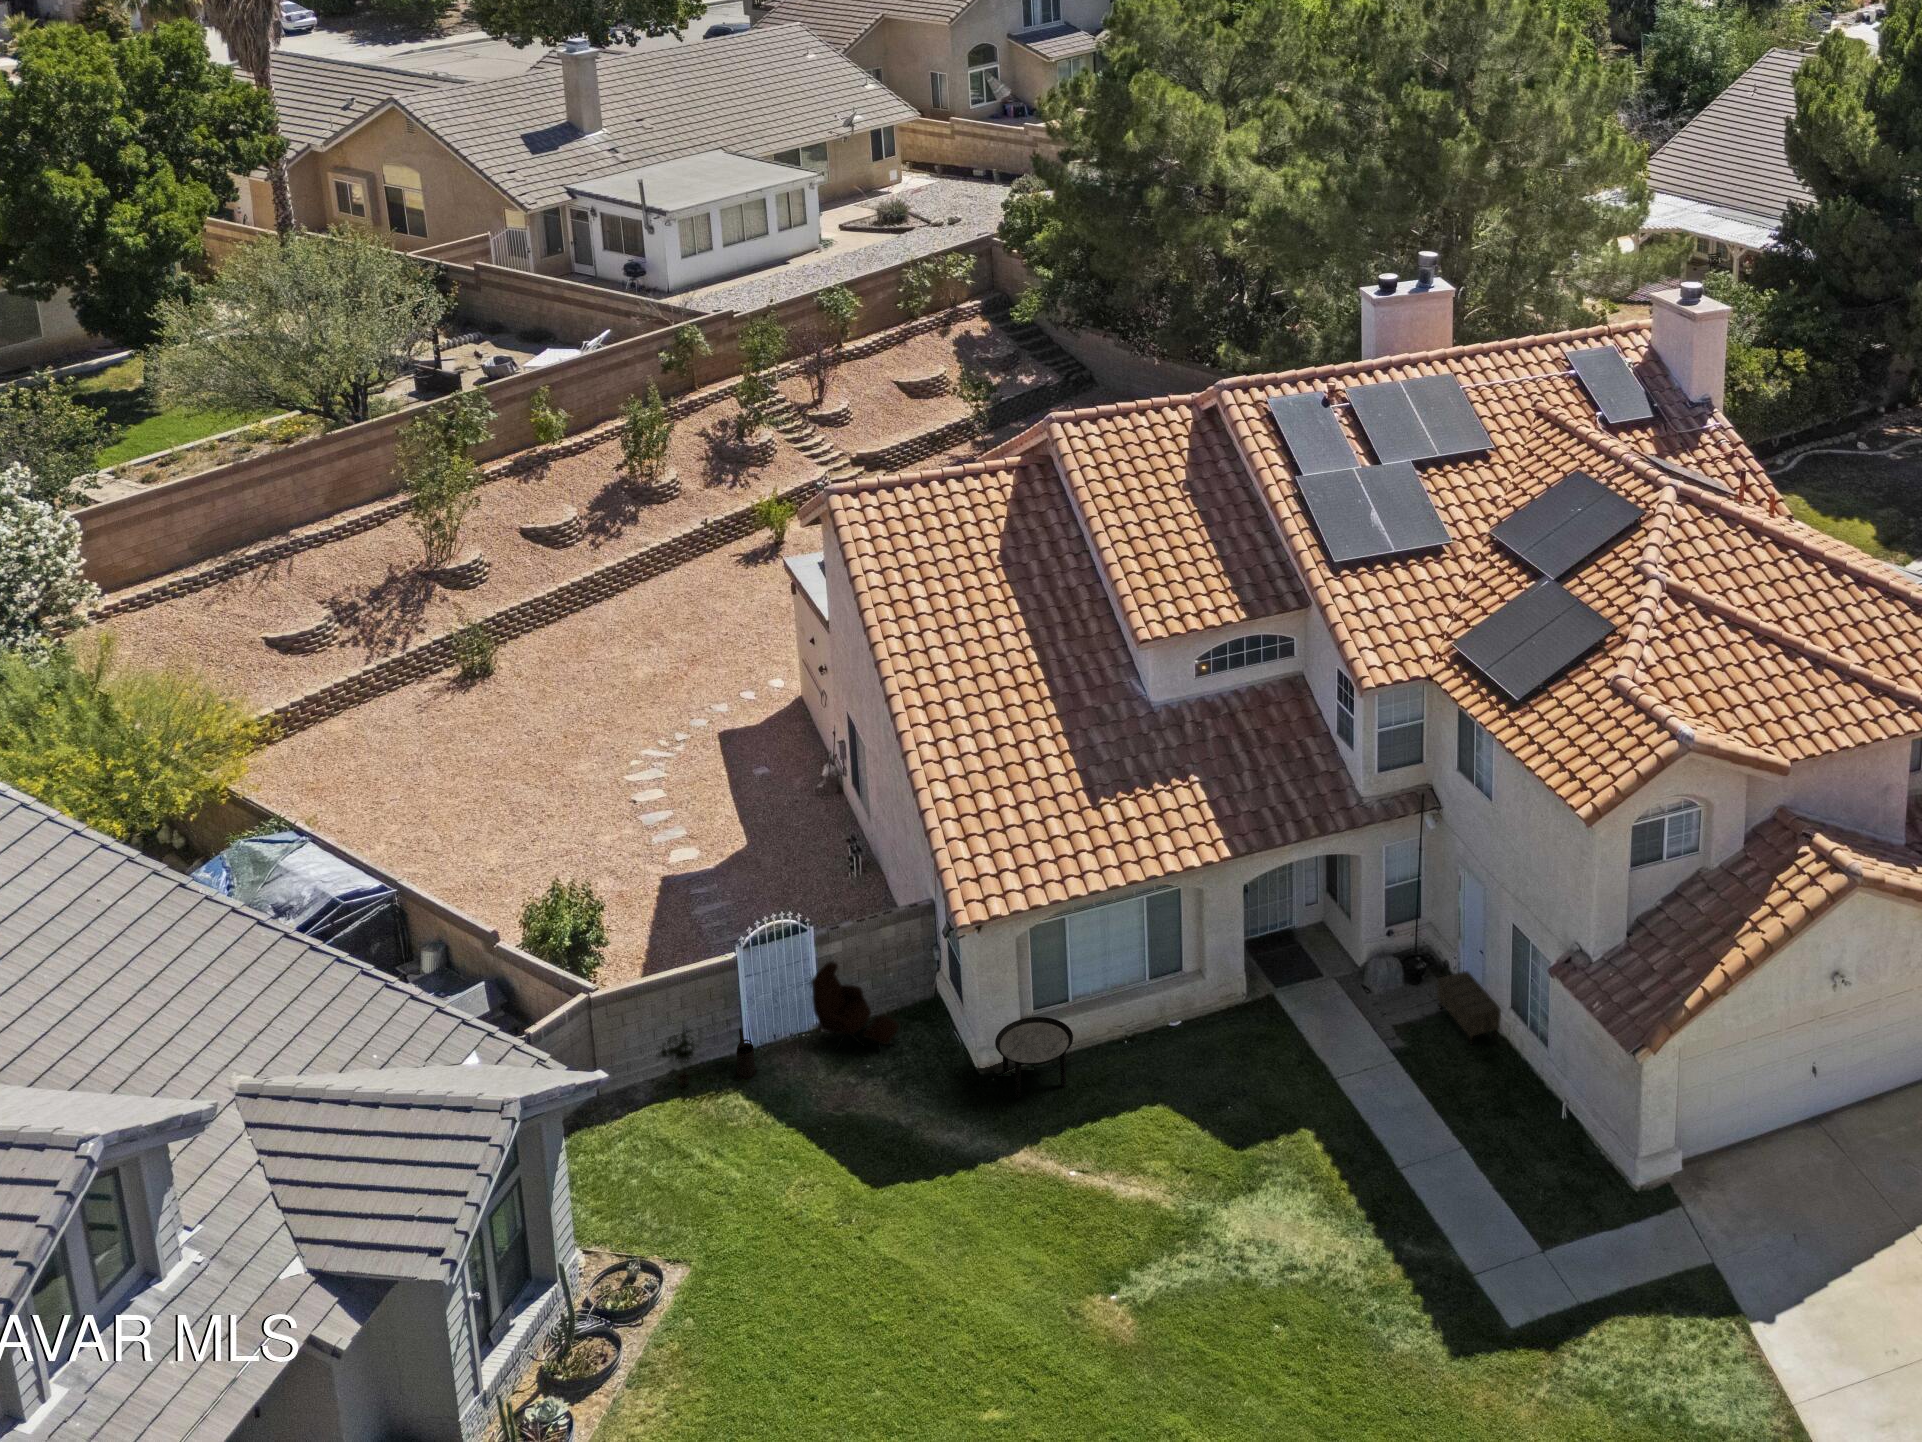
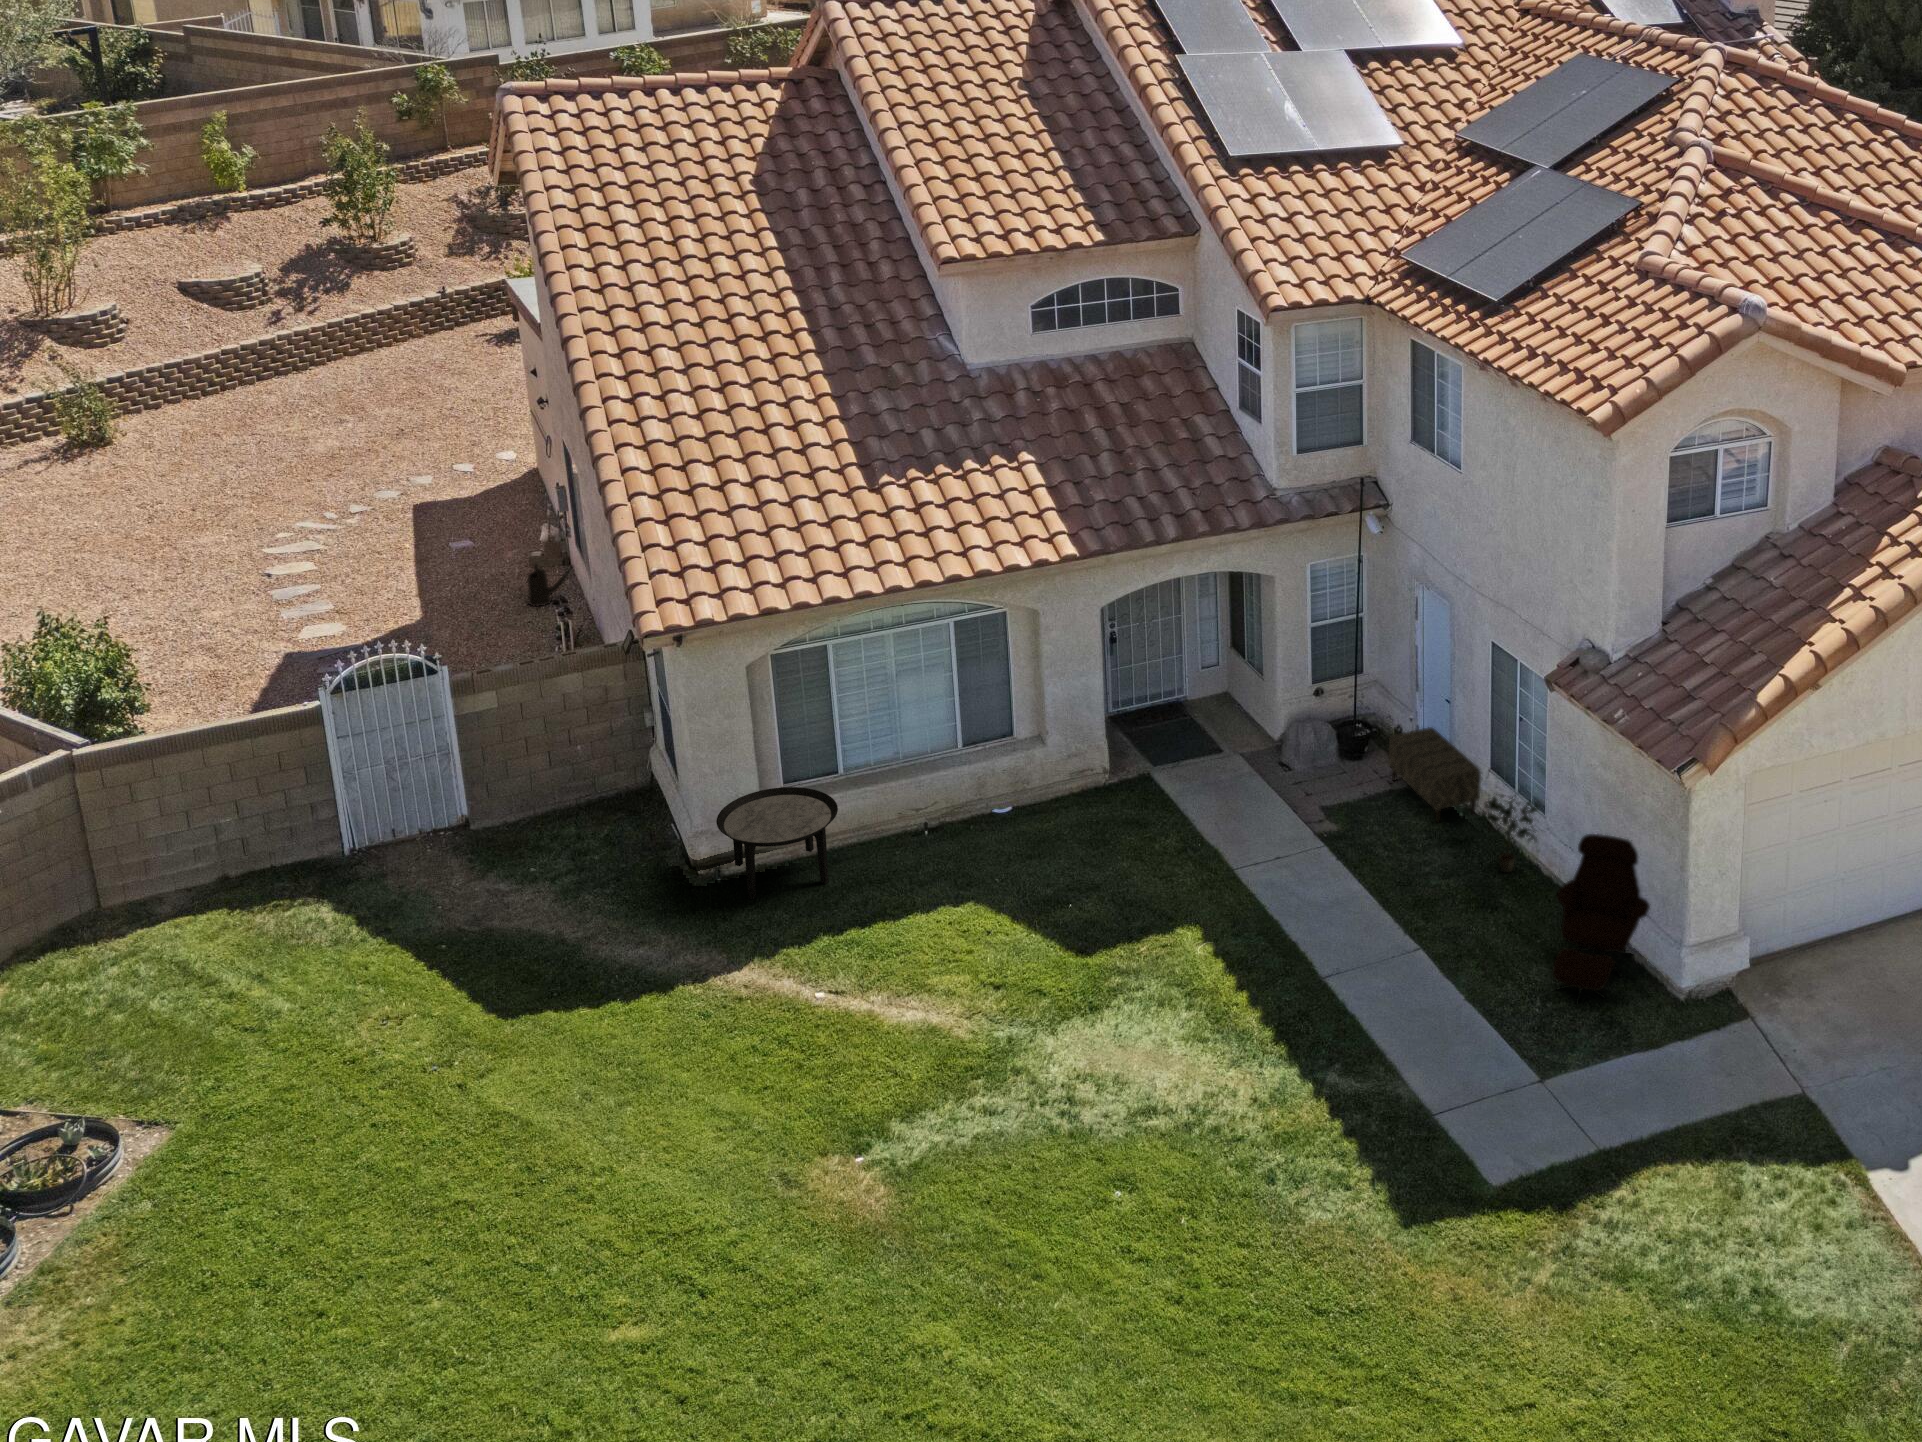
lounge chair: present [811,961,899,1050] -> present [1552,834,1650,1003]
potted plant: present [660,1029,695,1087] -> present [1482,794,1539,873]
watering can: present [736,1029,756,1079] -> present [522,564,573,606]

